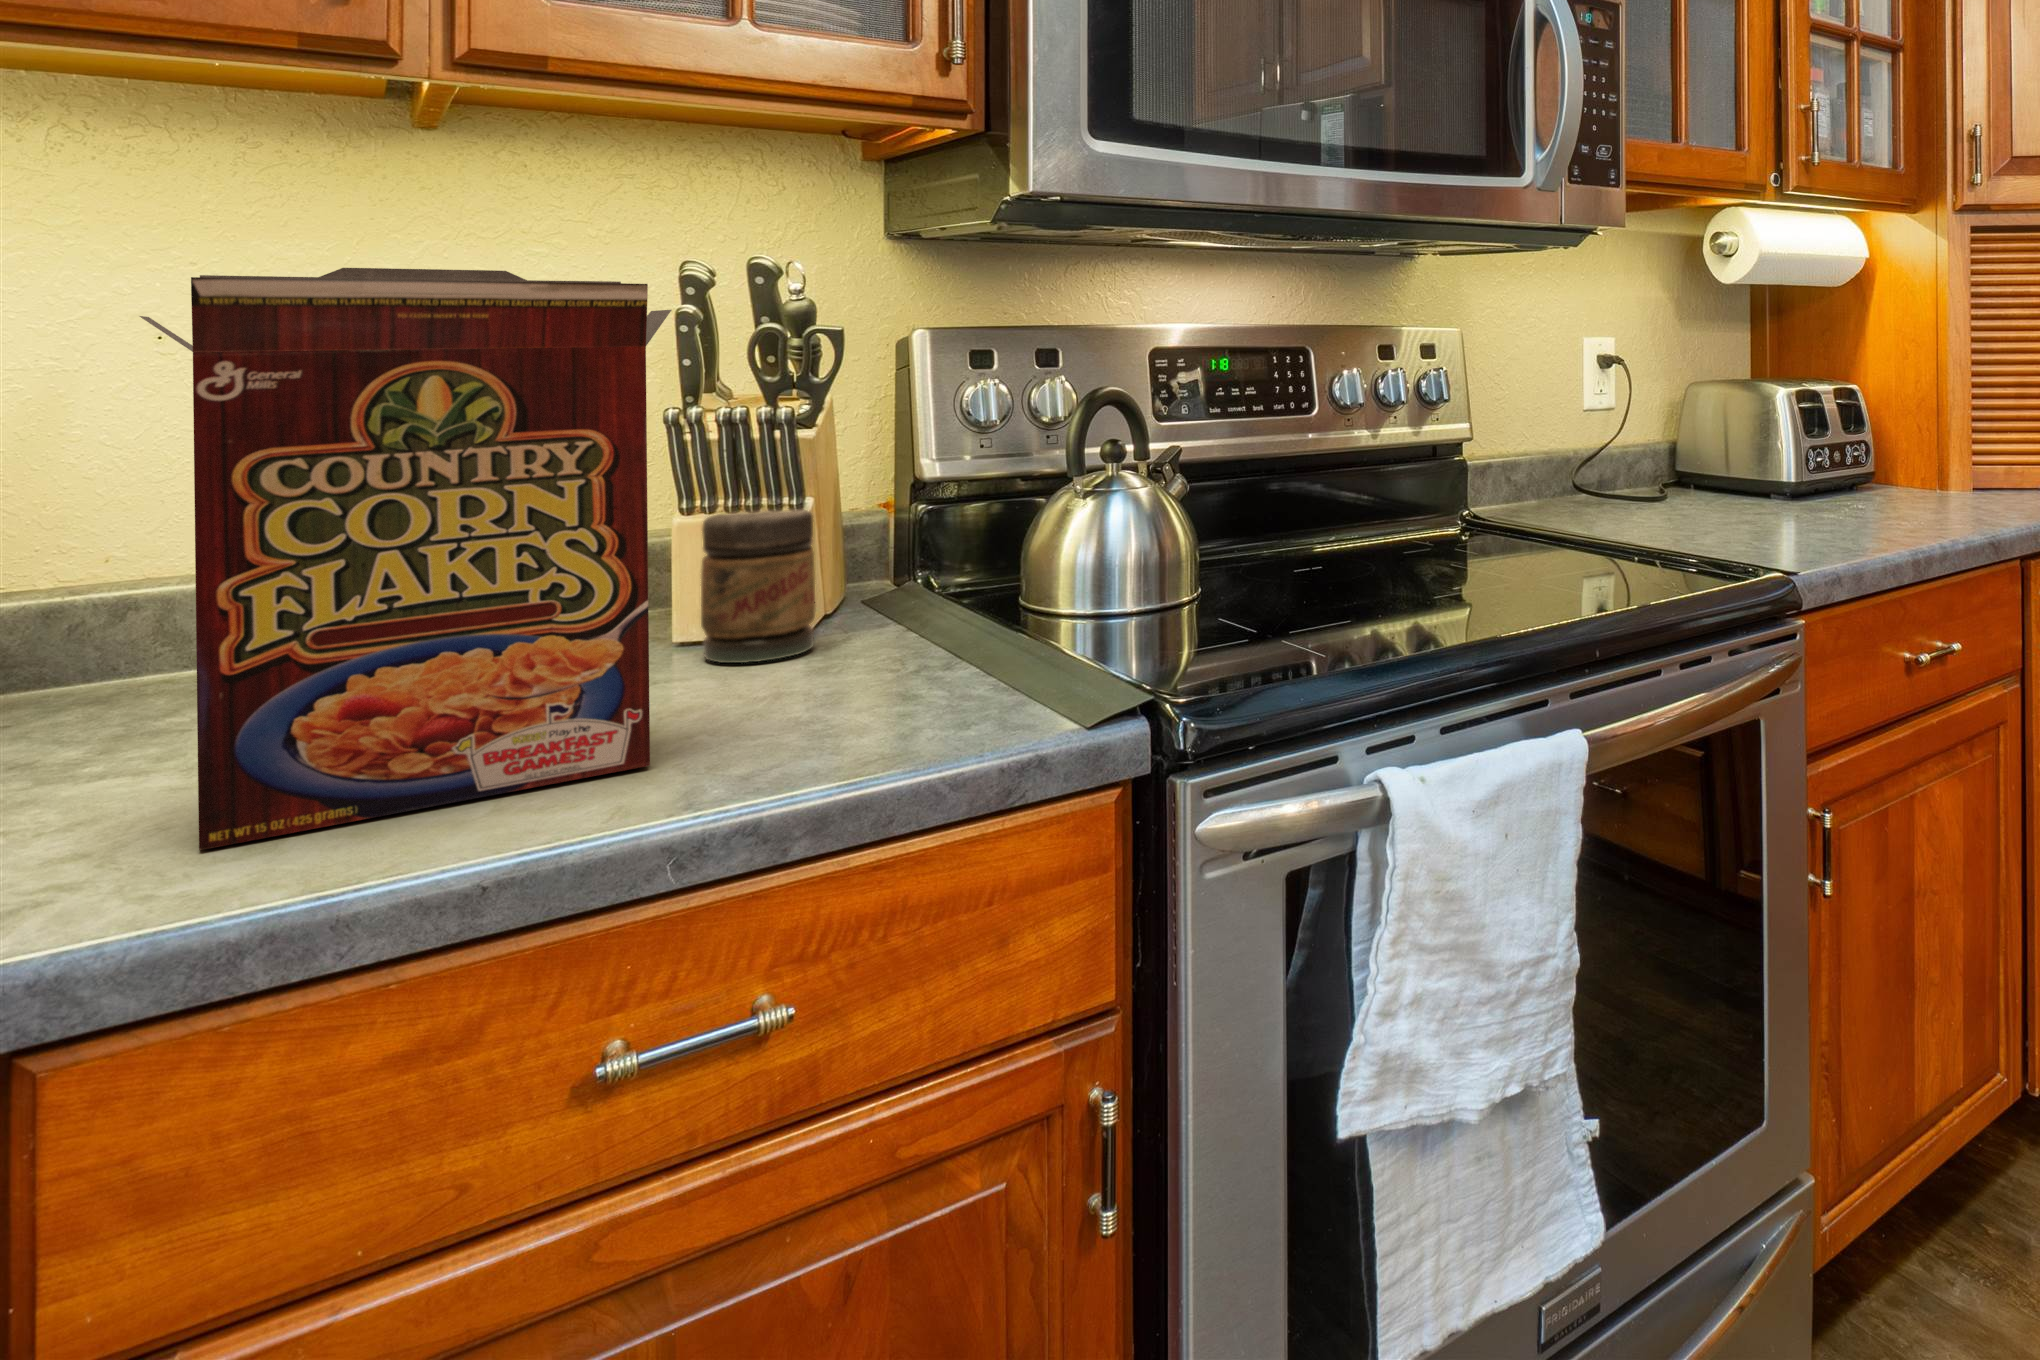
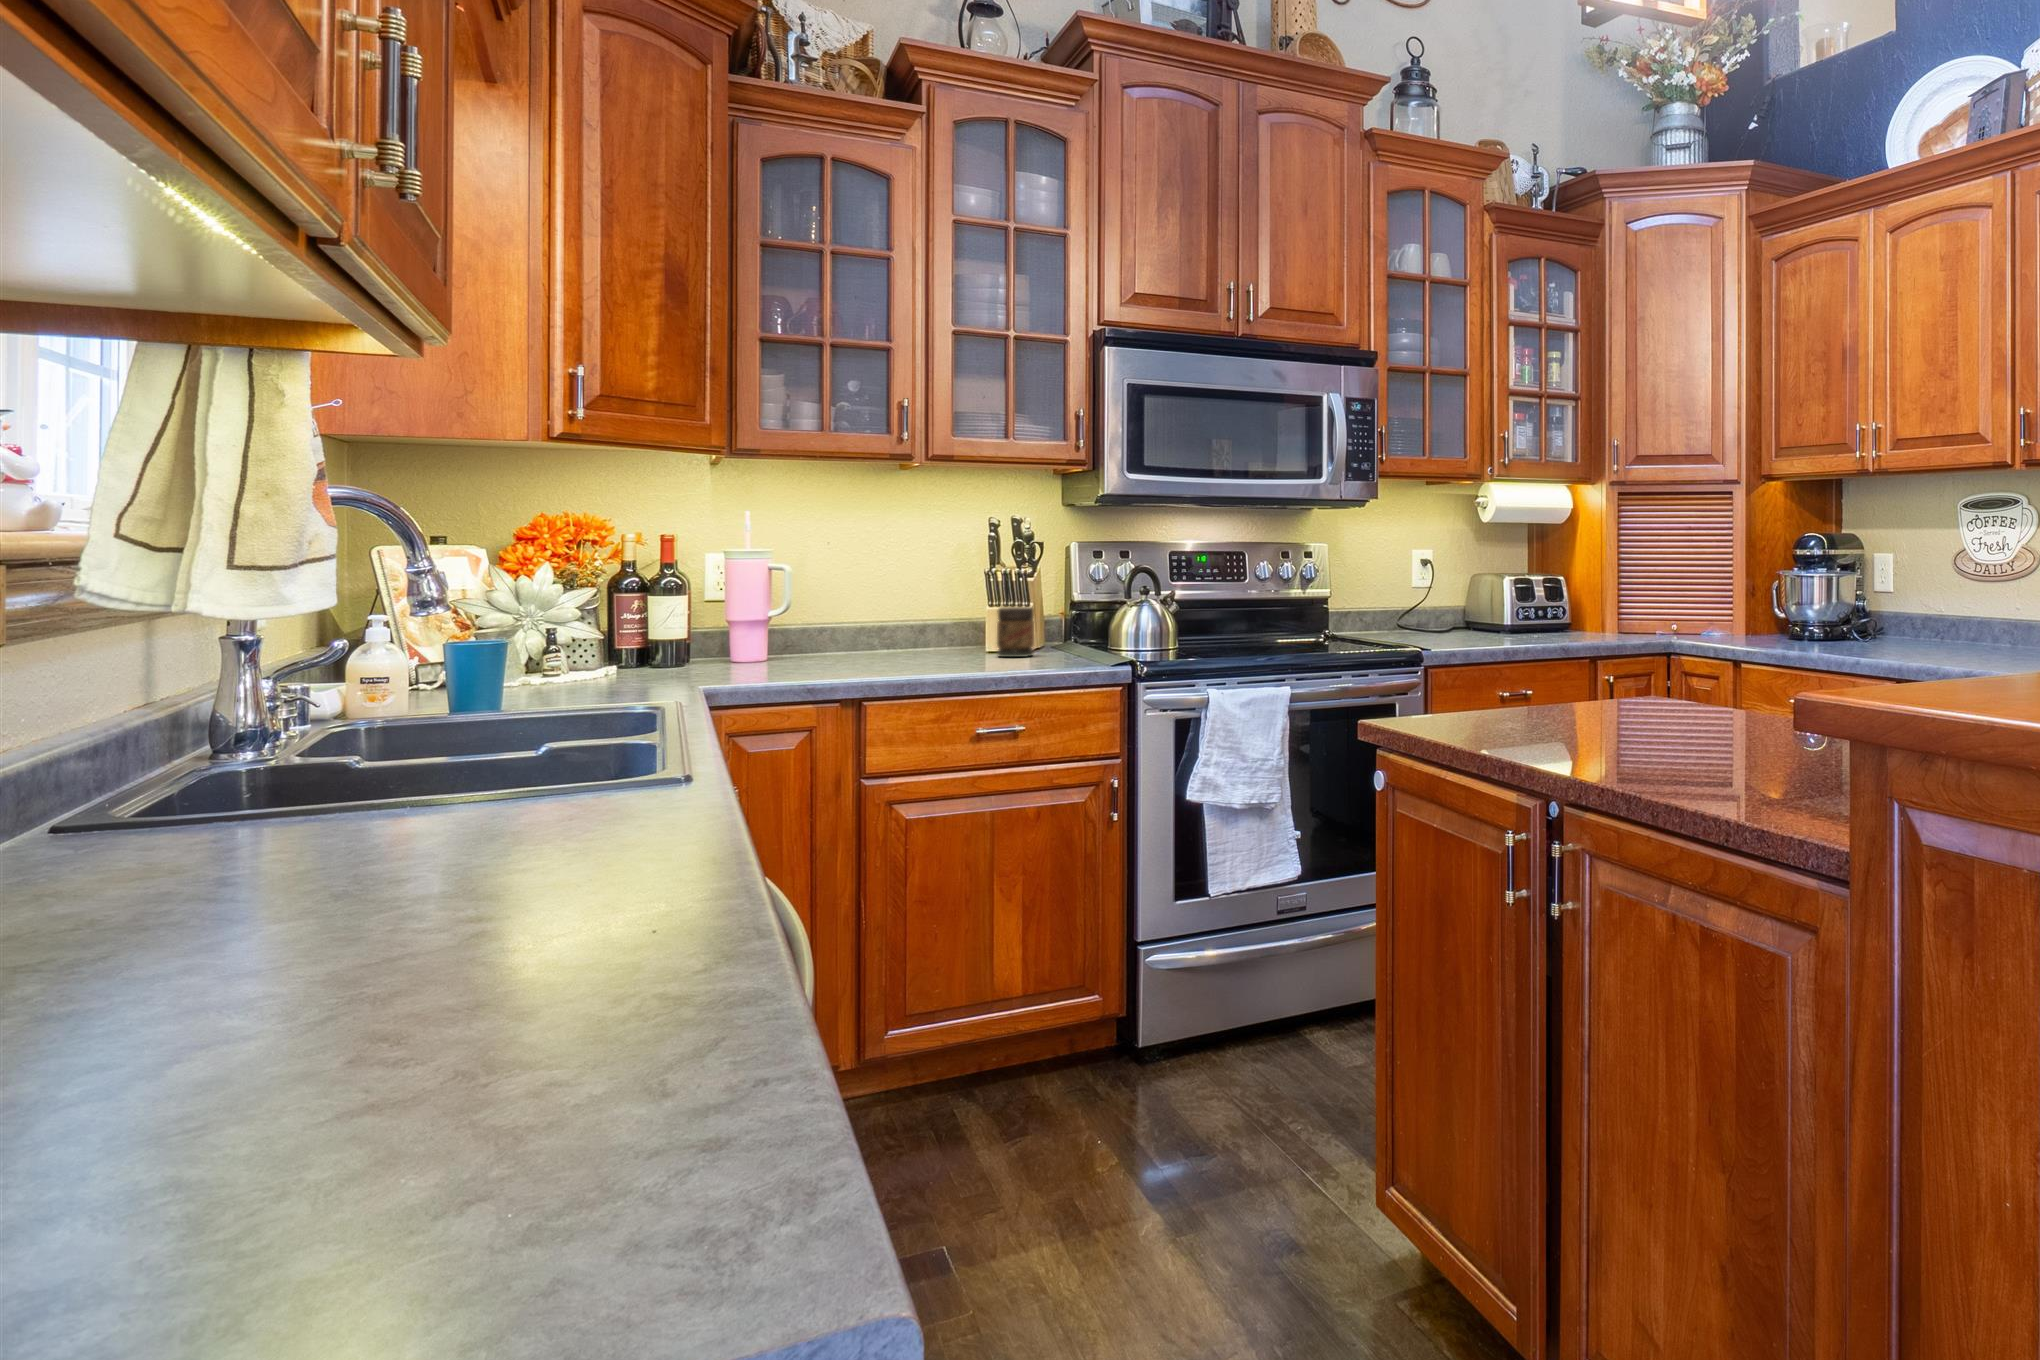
cereal box: present [140,268,671,850] -> none [872,524,996,671]

